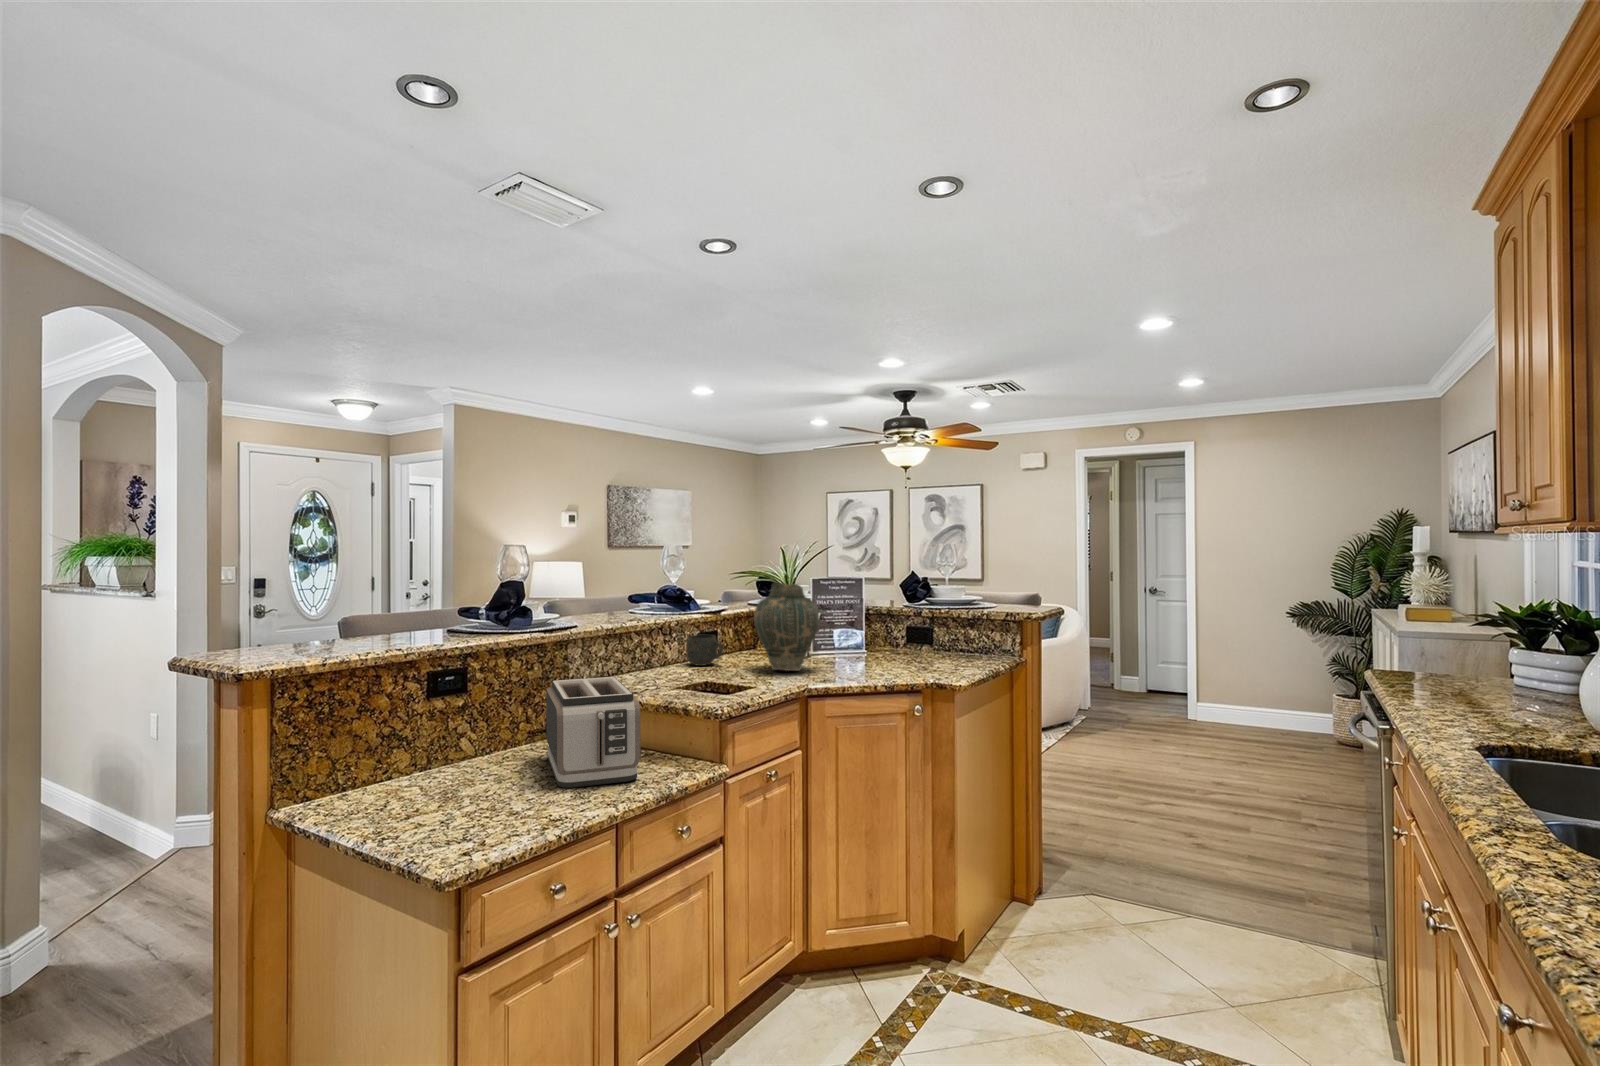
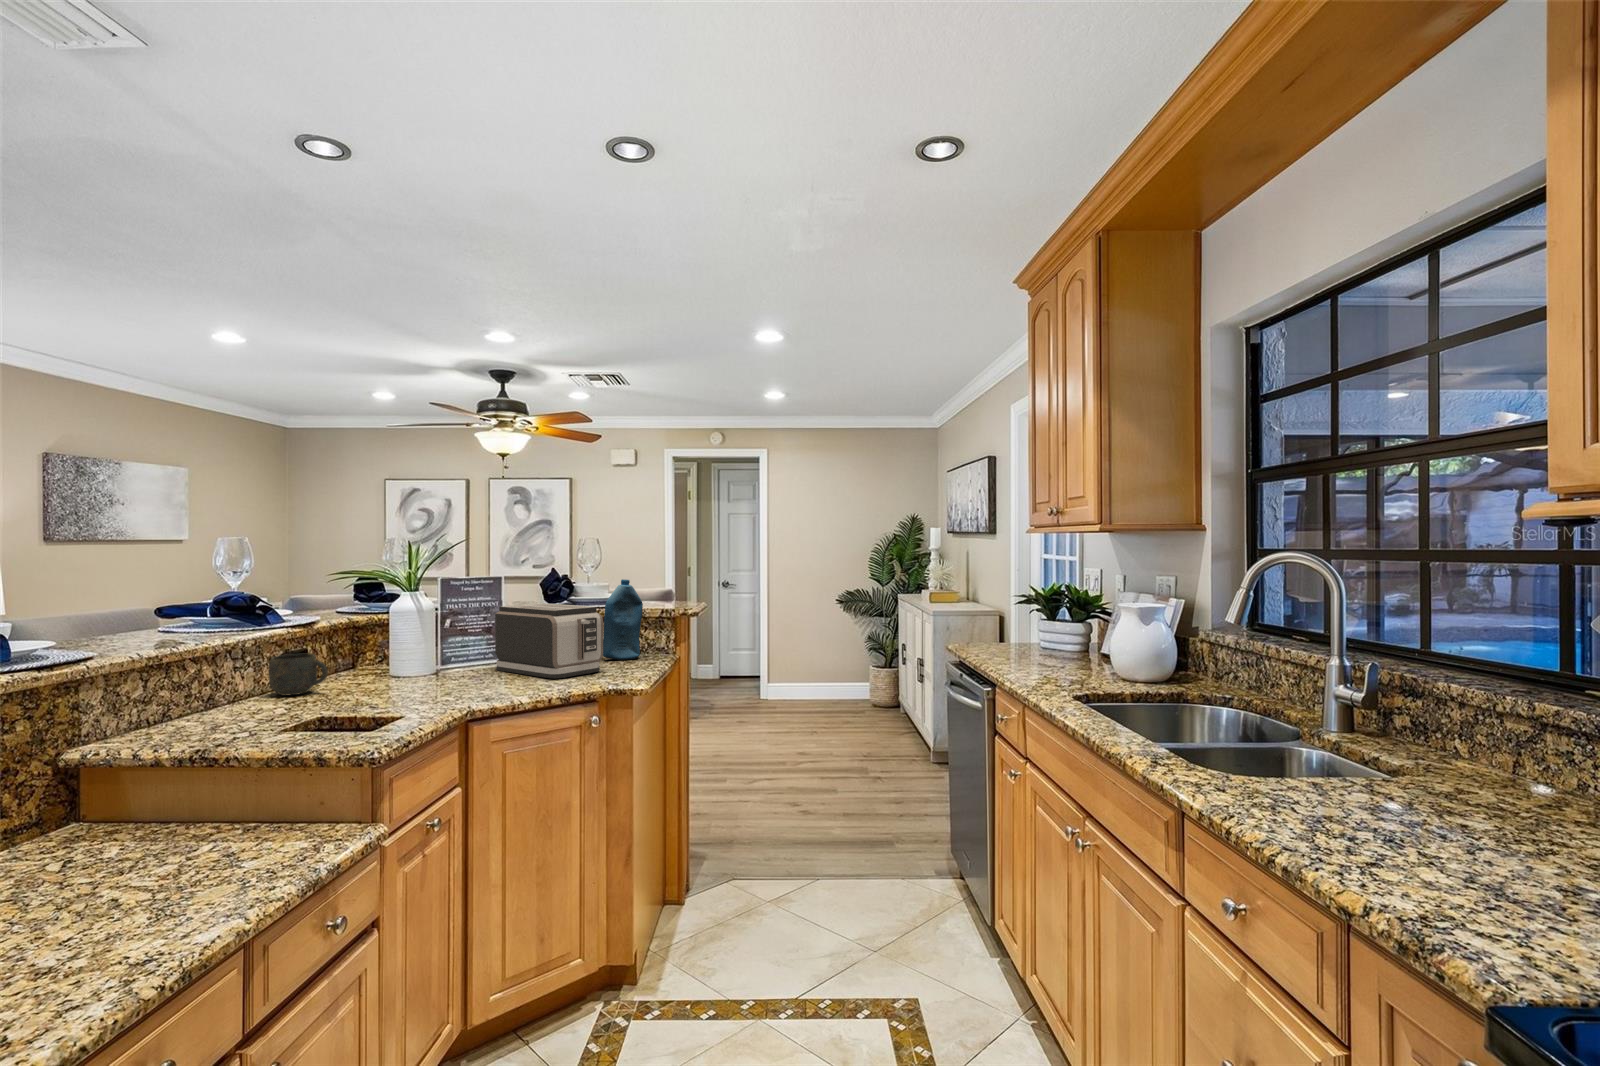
vase: present [754,583,819,671] -> none [378,583,467,691]
bottle: none [947,584,986,660] -> present [603,579,643,660]
toaster: present [546,677,640,788] -> present [495,603,603,678]

